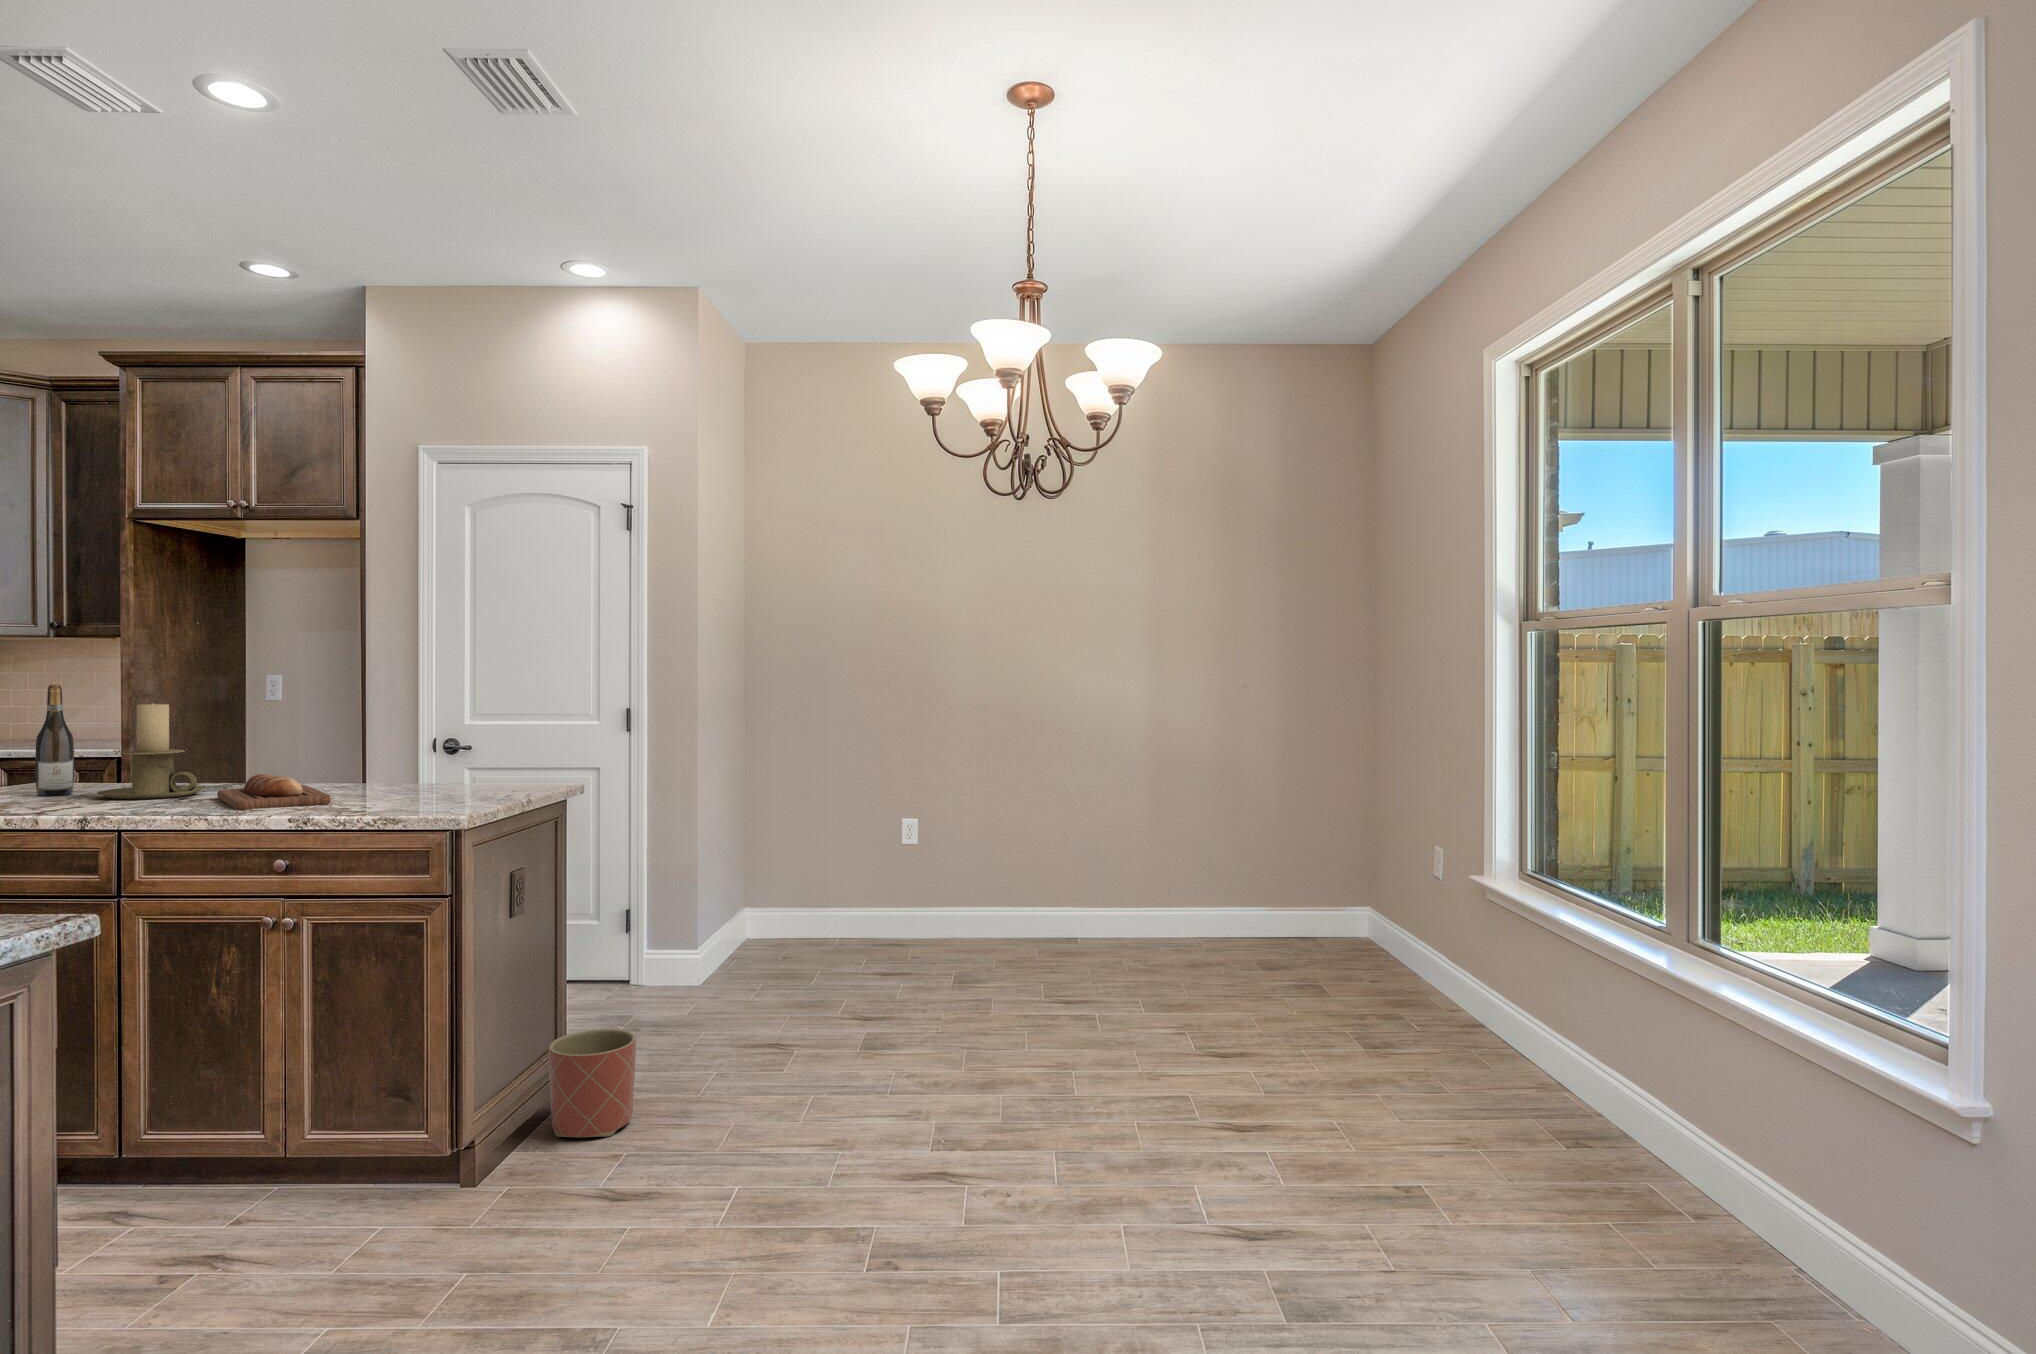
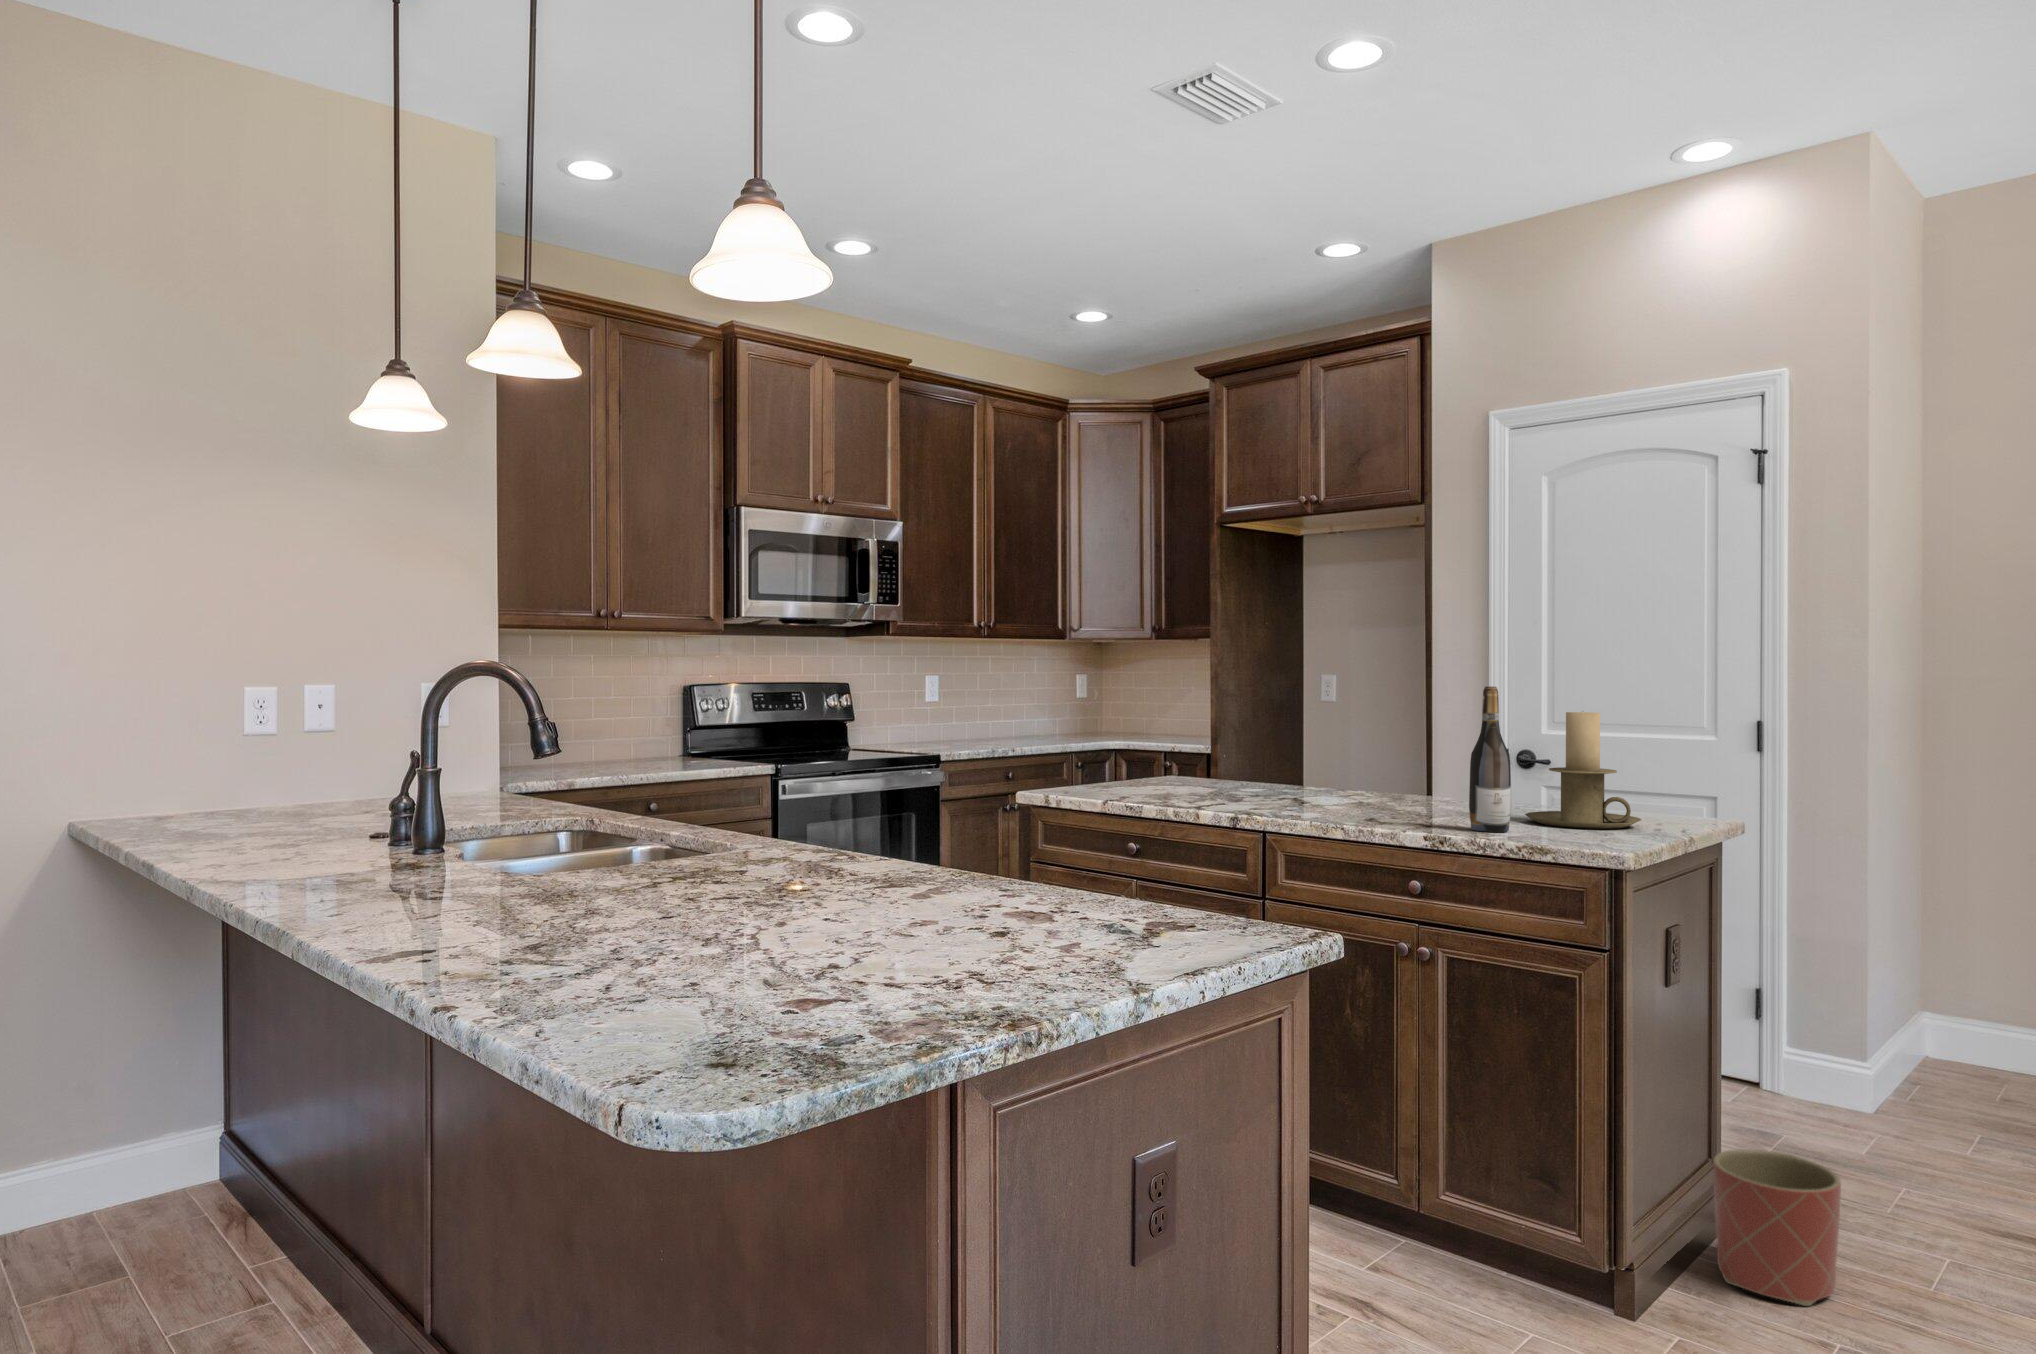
wine bottle: present [35,685,75,796] -> present [1469,687,1511,832]
candle holder: present [97,703,206,799] -> present [1525,711,1641,829]
bread loaf: present [217,774,331,810] -> none [1336,783,1457,821]

